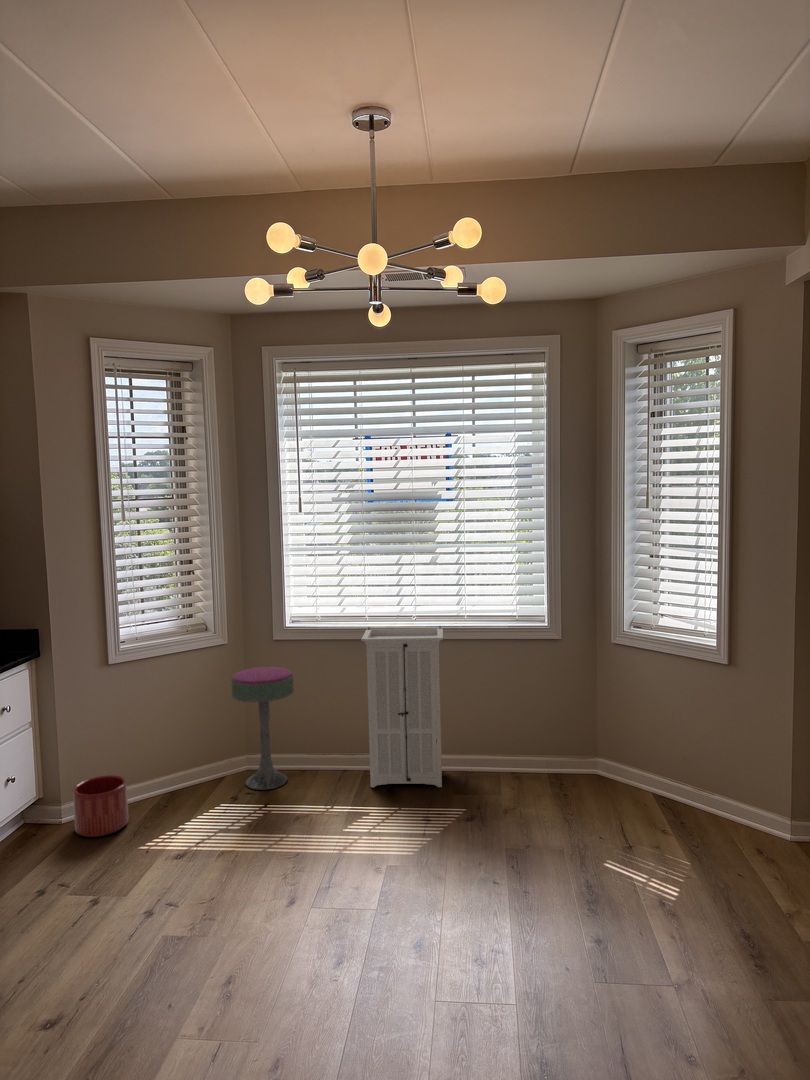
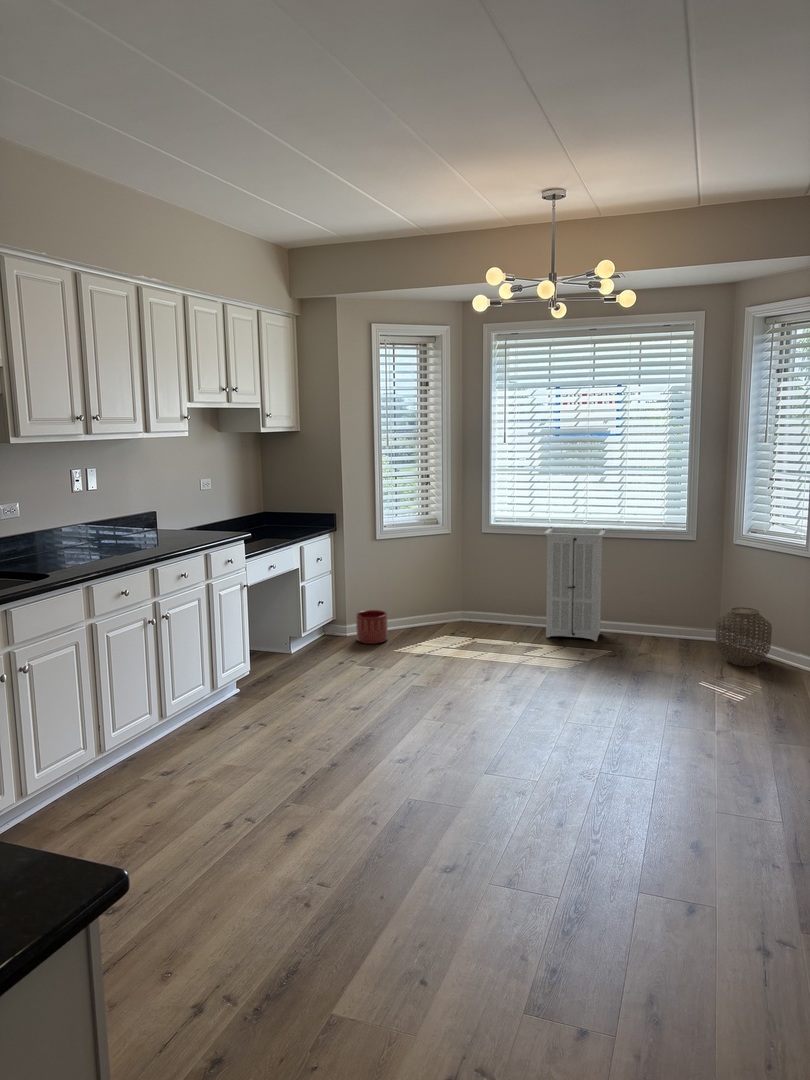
bar stool: present [231,667,294,790] -> none [453,551,496,633]
woven basket: none [606,728,680,814] -> present [716,607,772,666]

